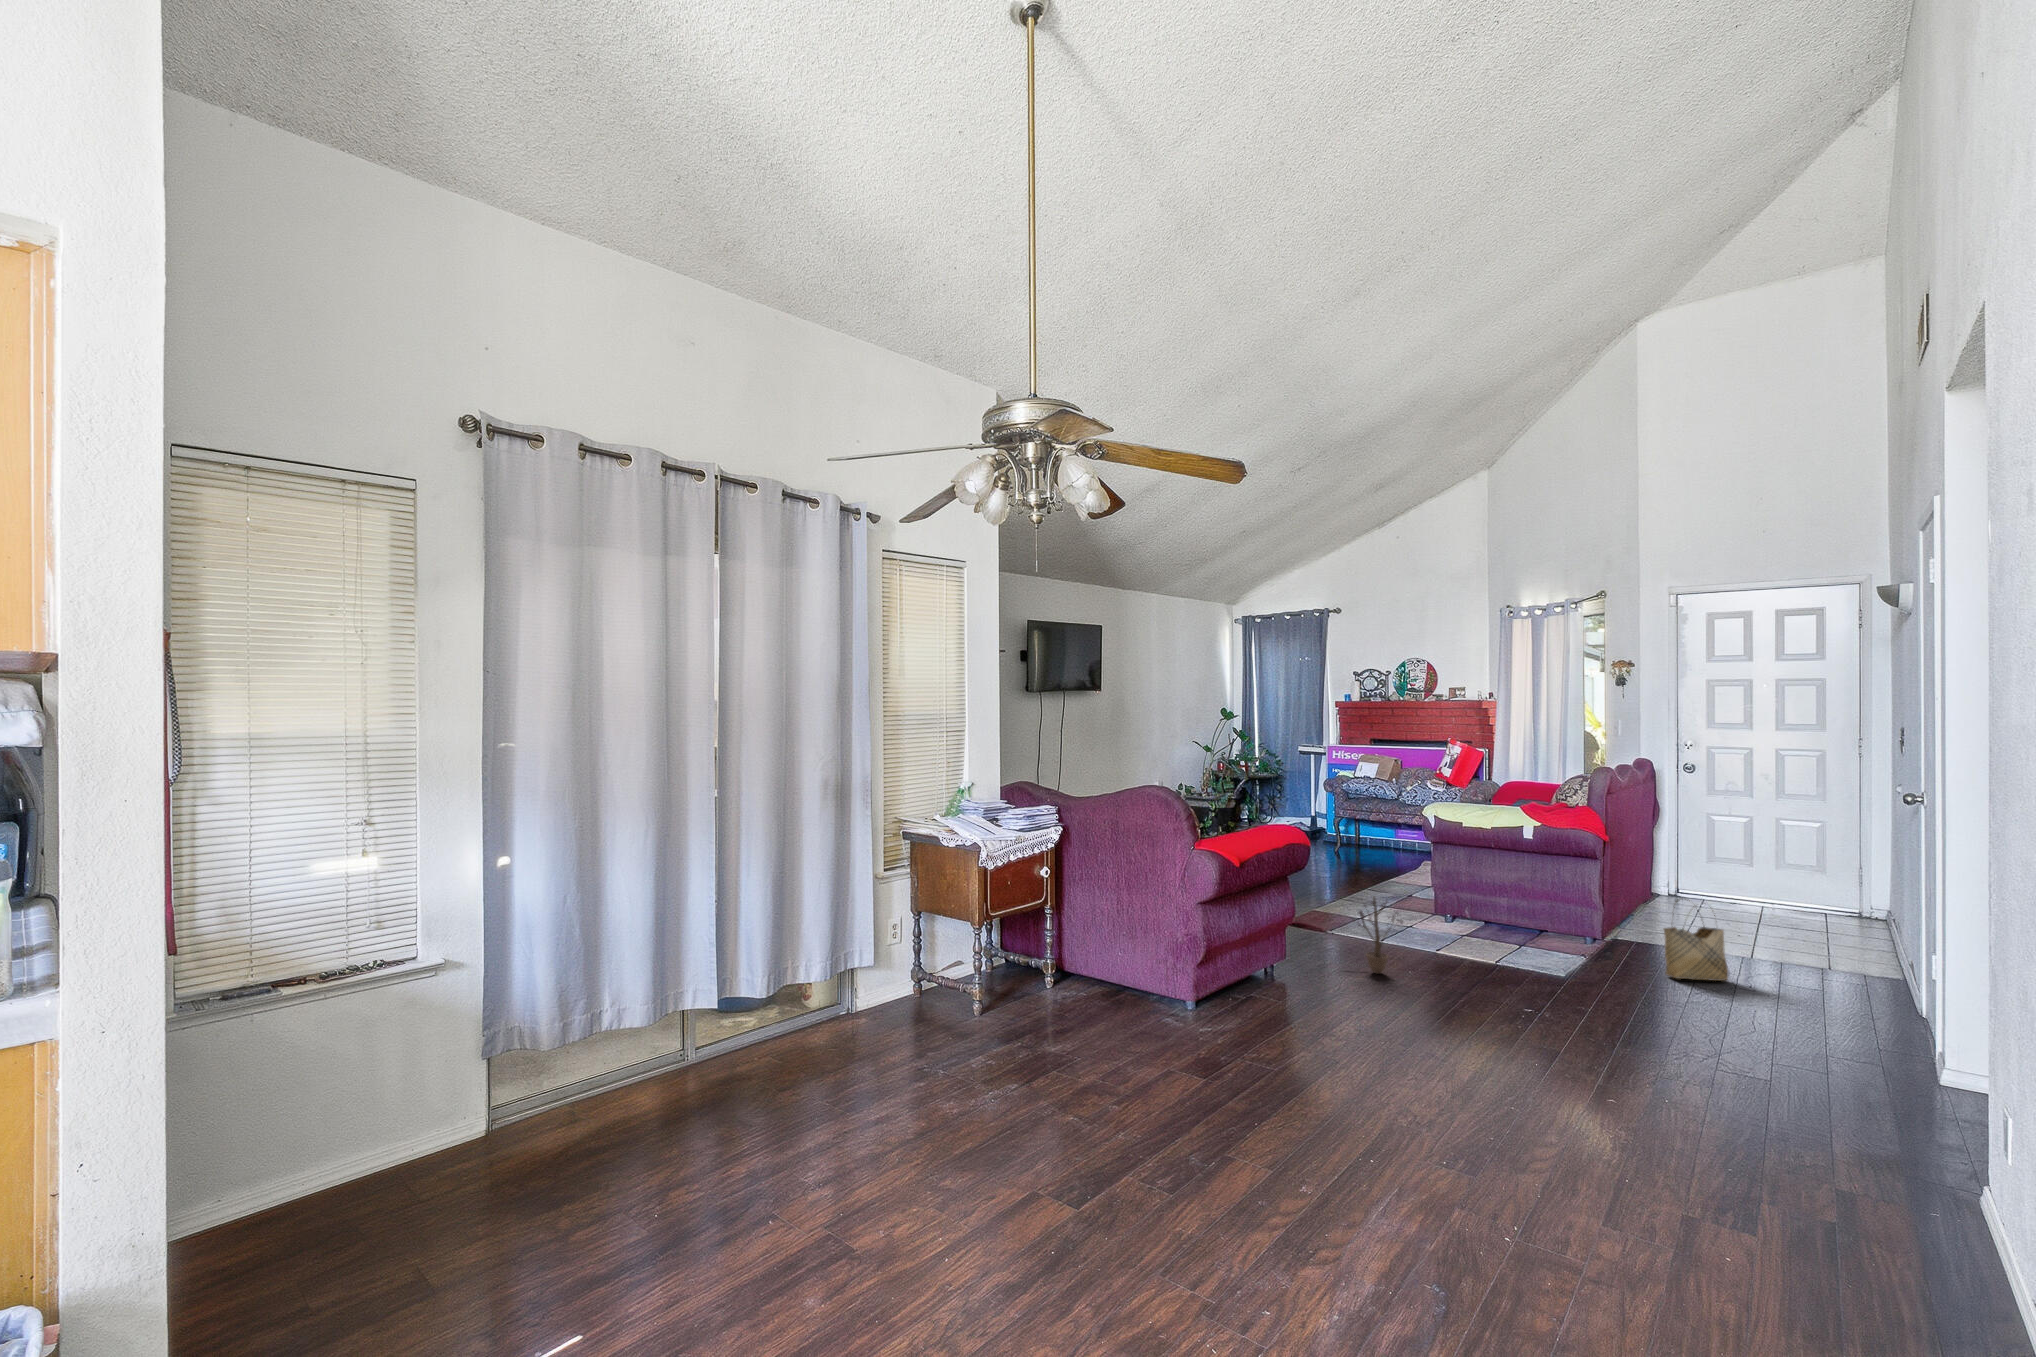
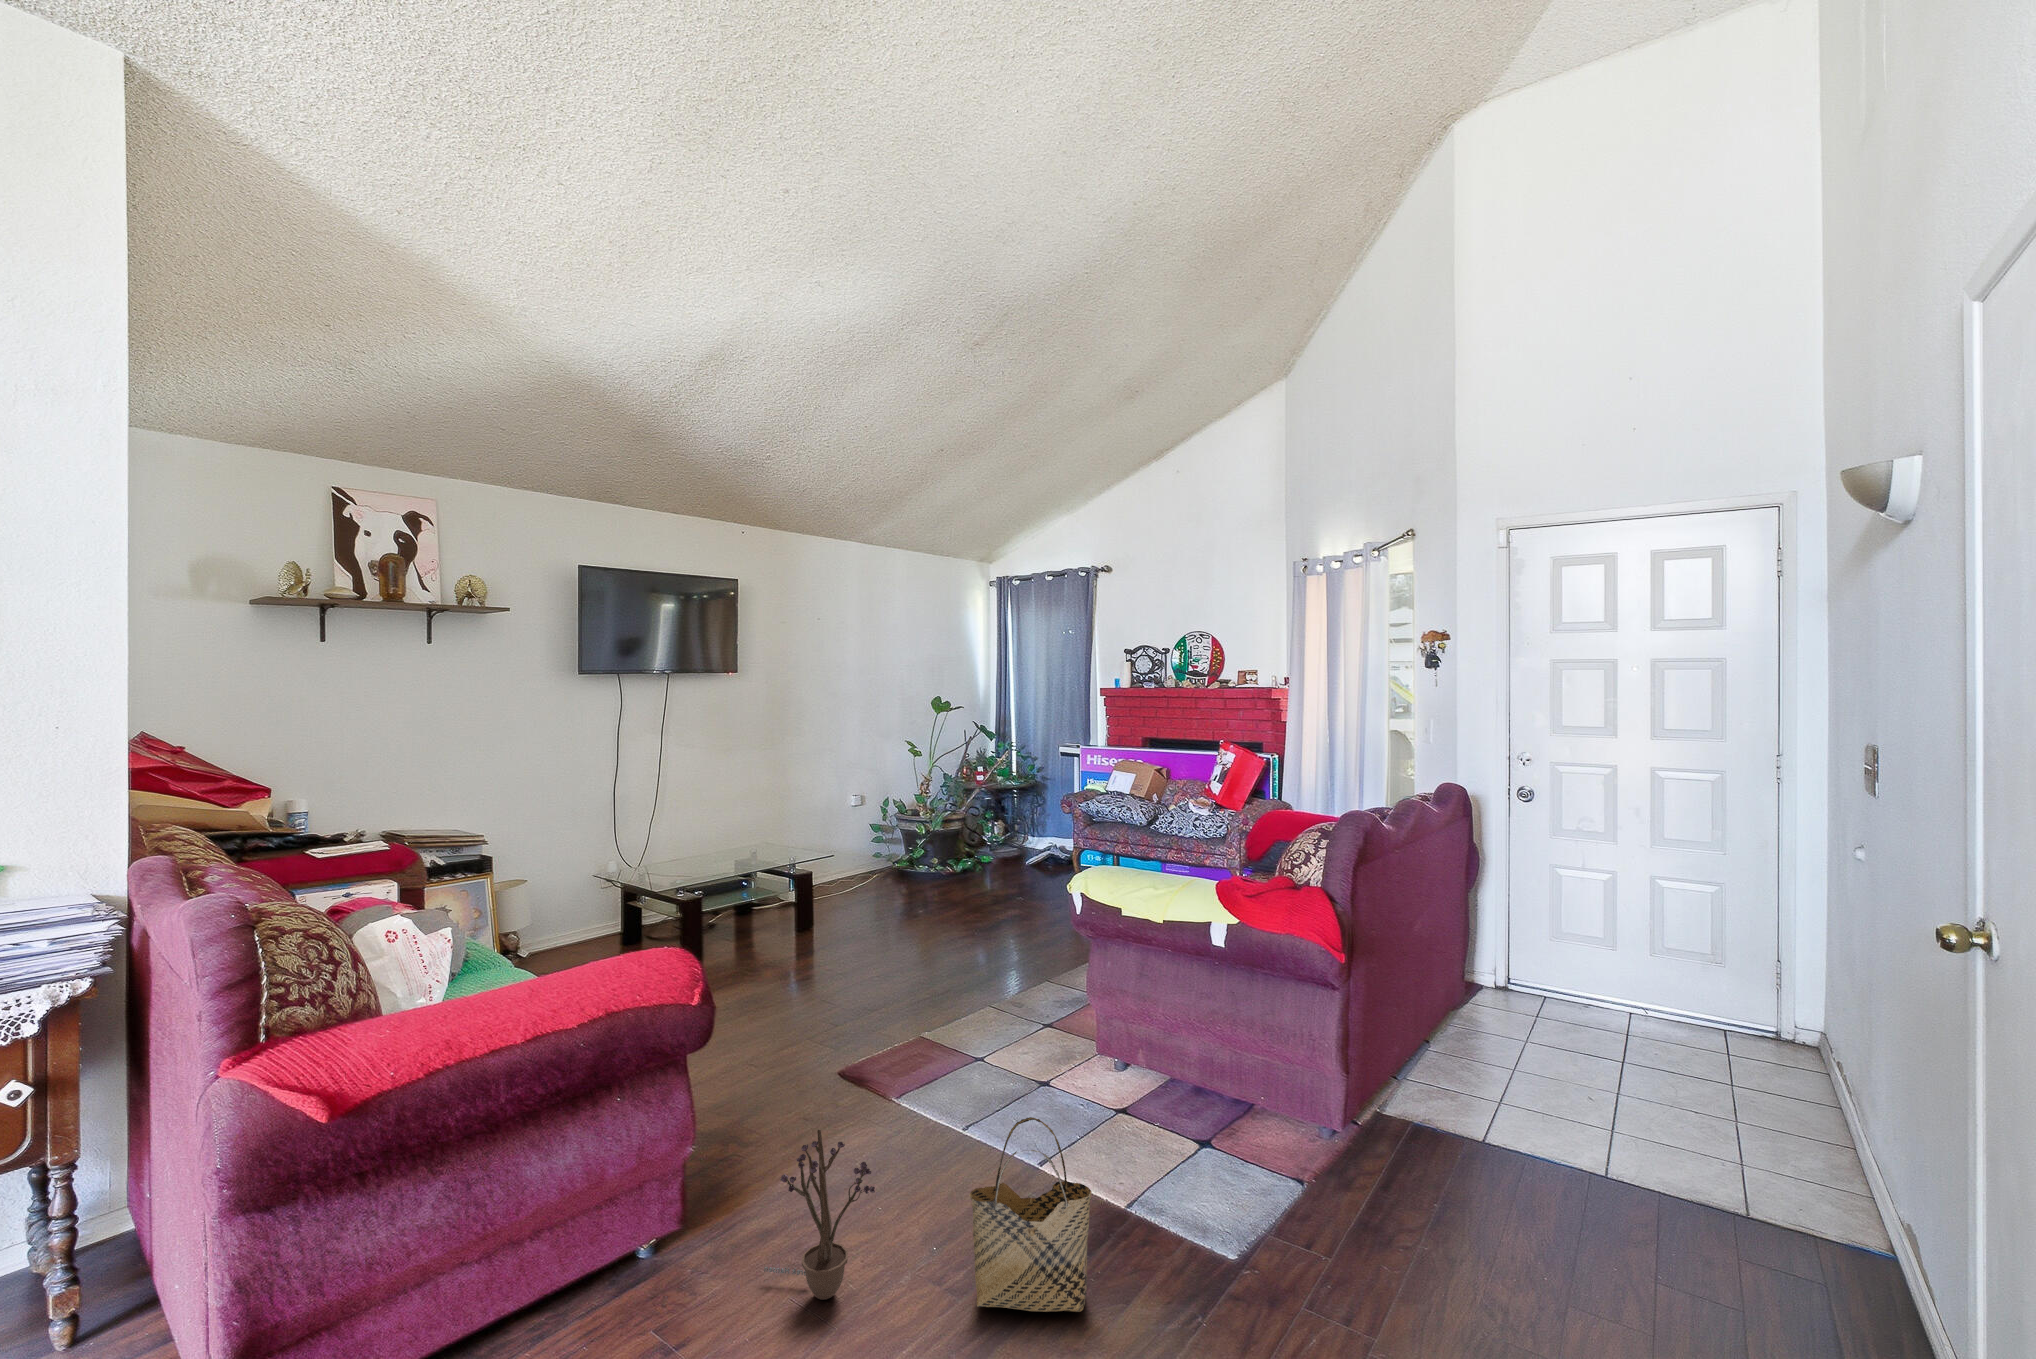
woven basket: present [1664,907,1728,981] -> present [969,1117,1092,1312]

